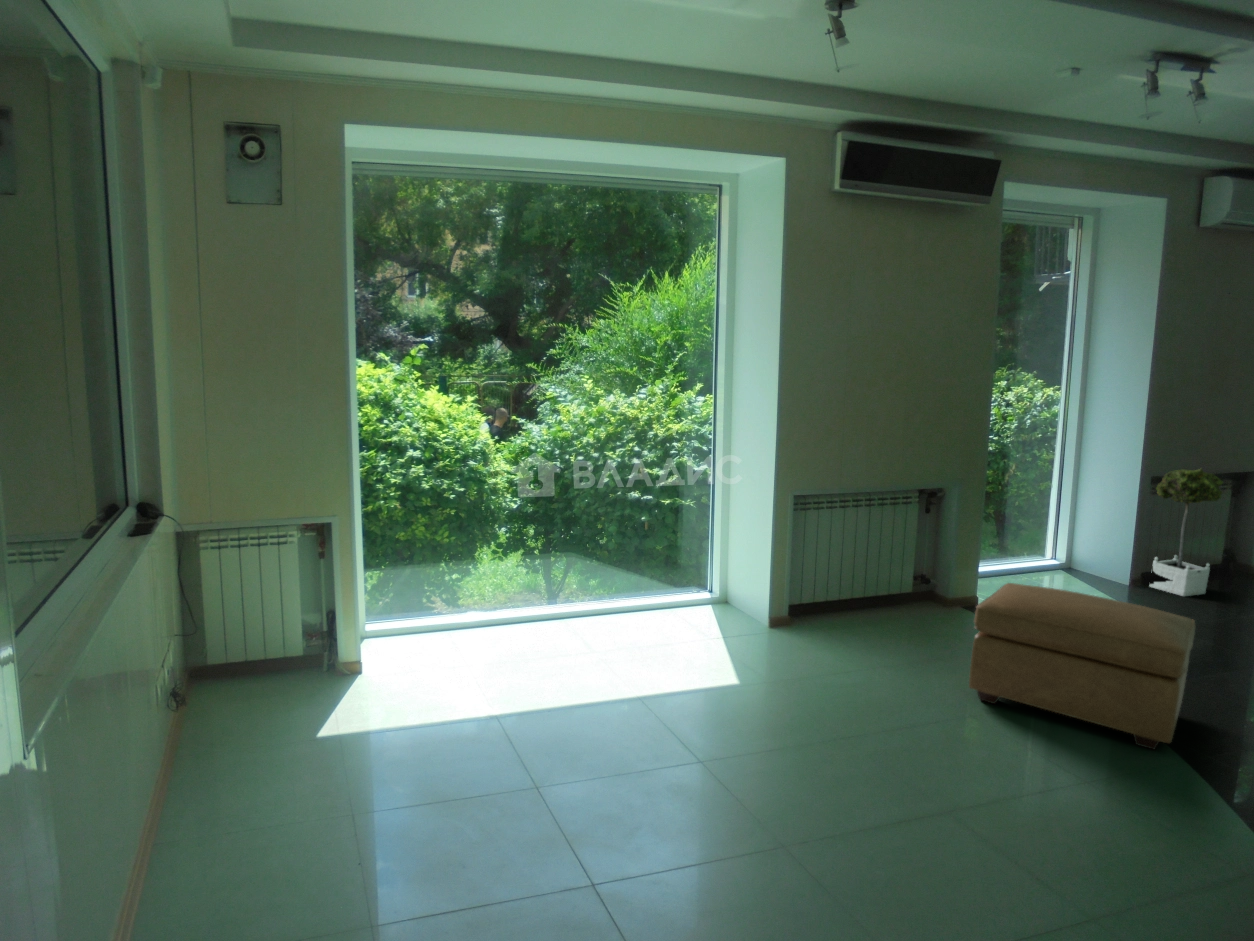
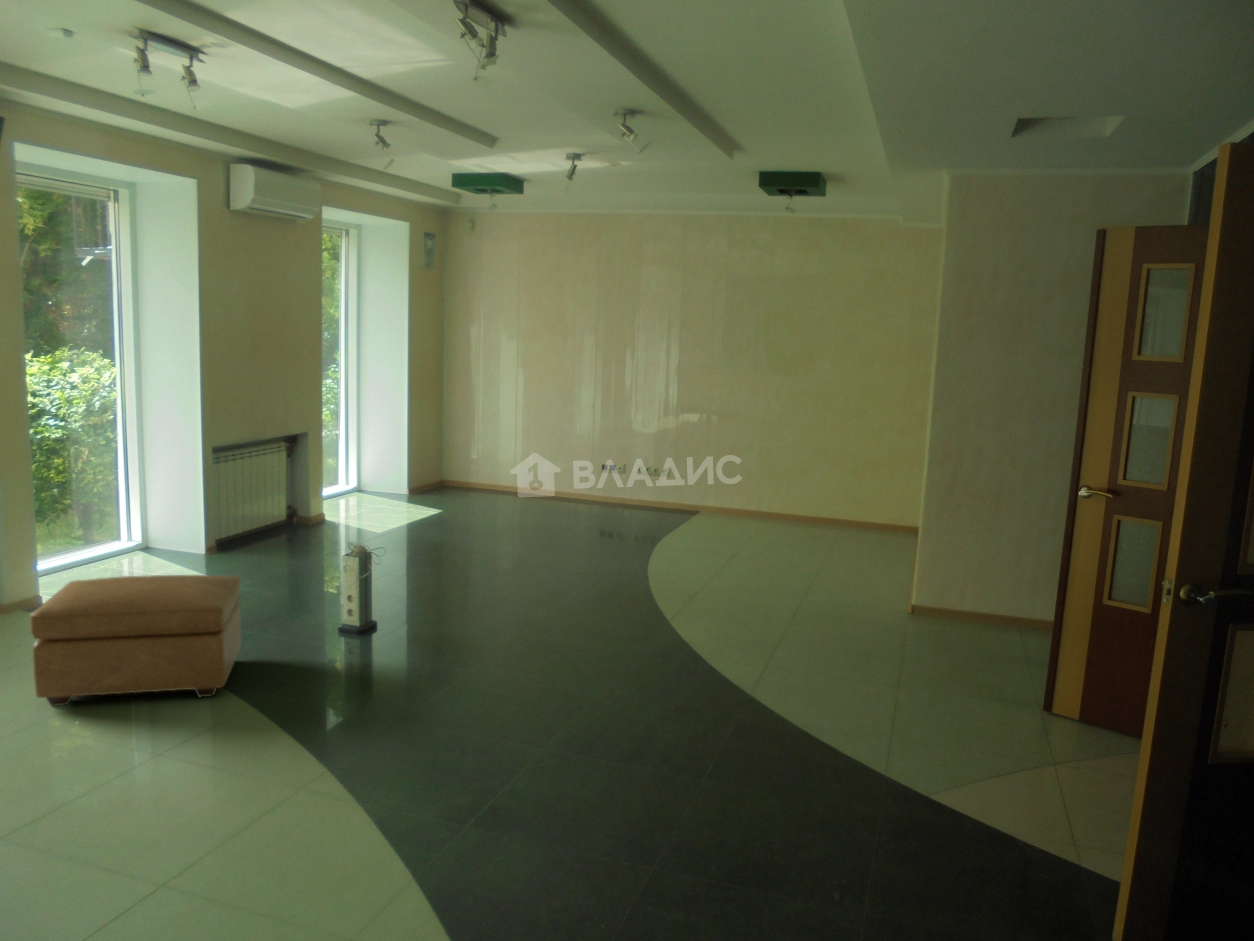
potted tree: present [1150,469,1223,596] -> none [230,433,286,549]

